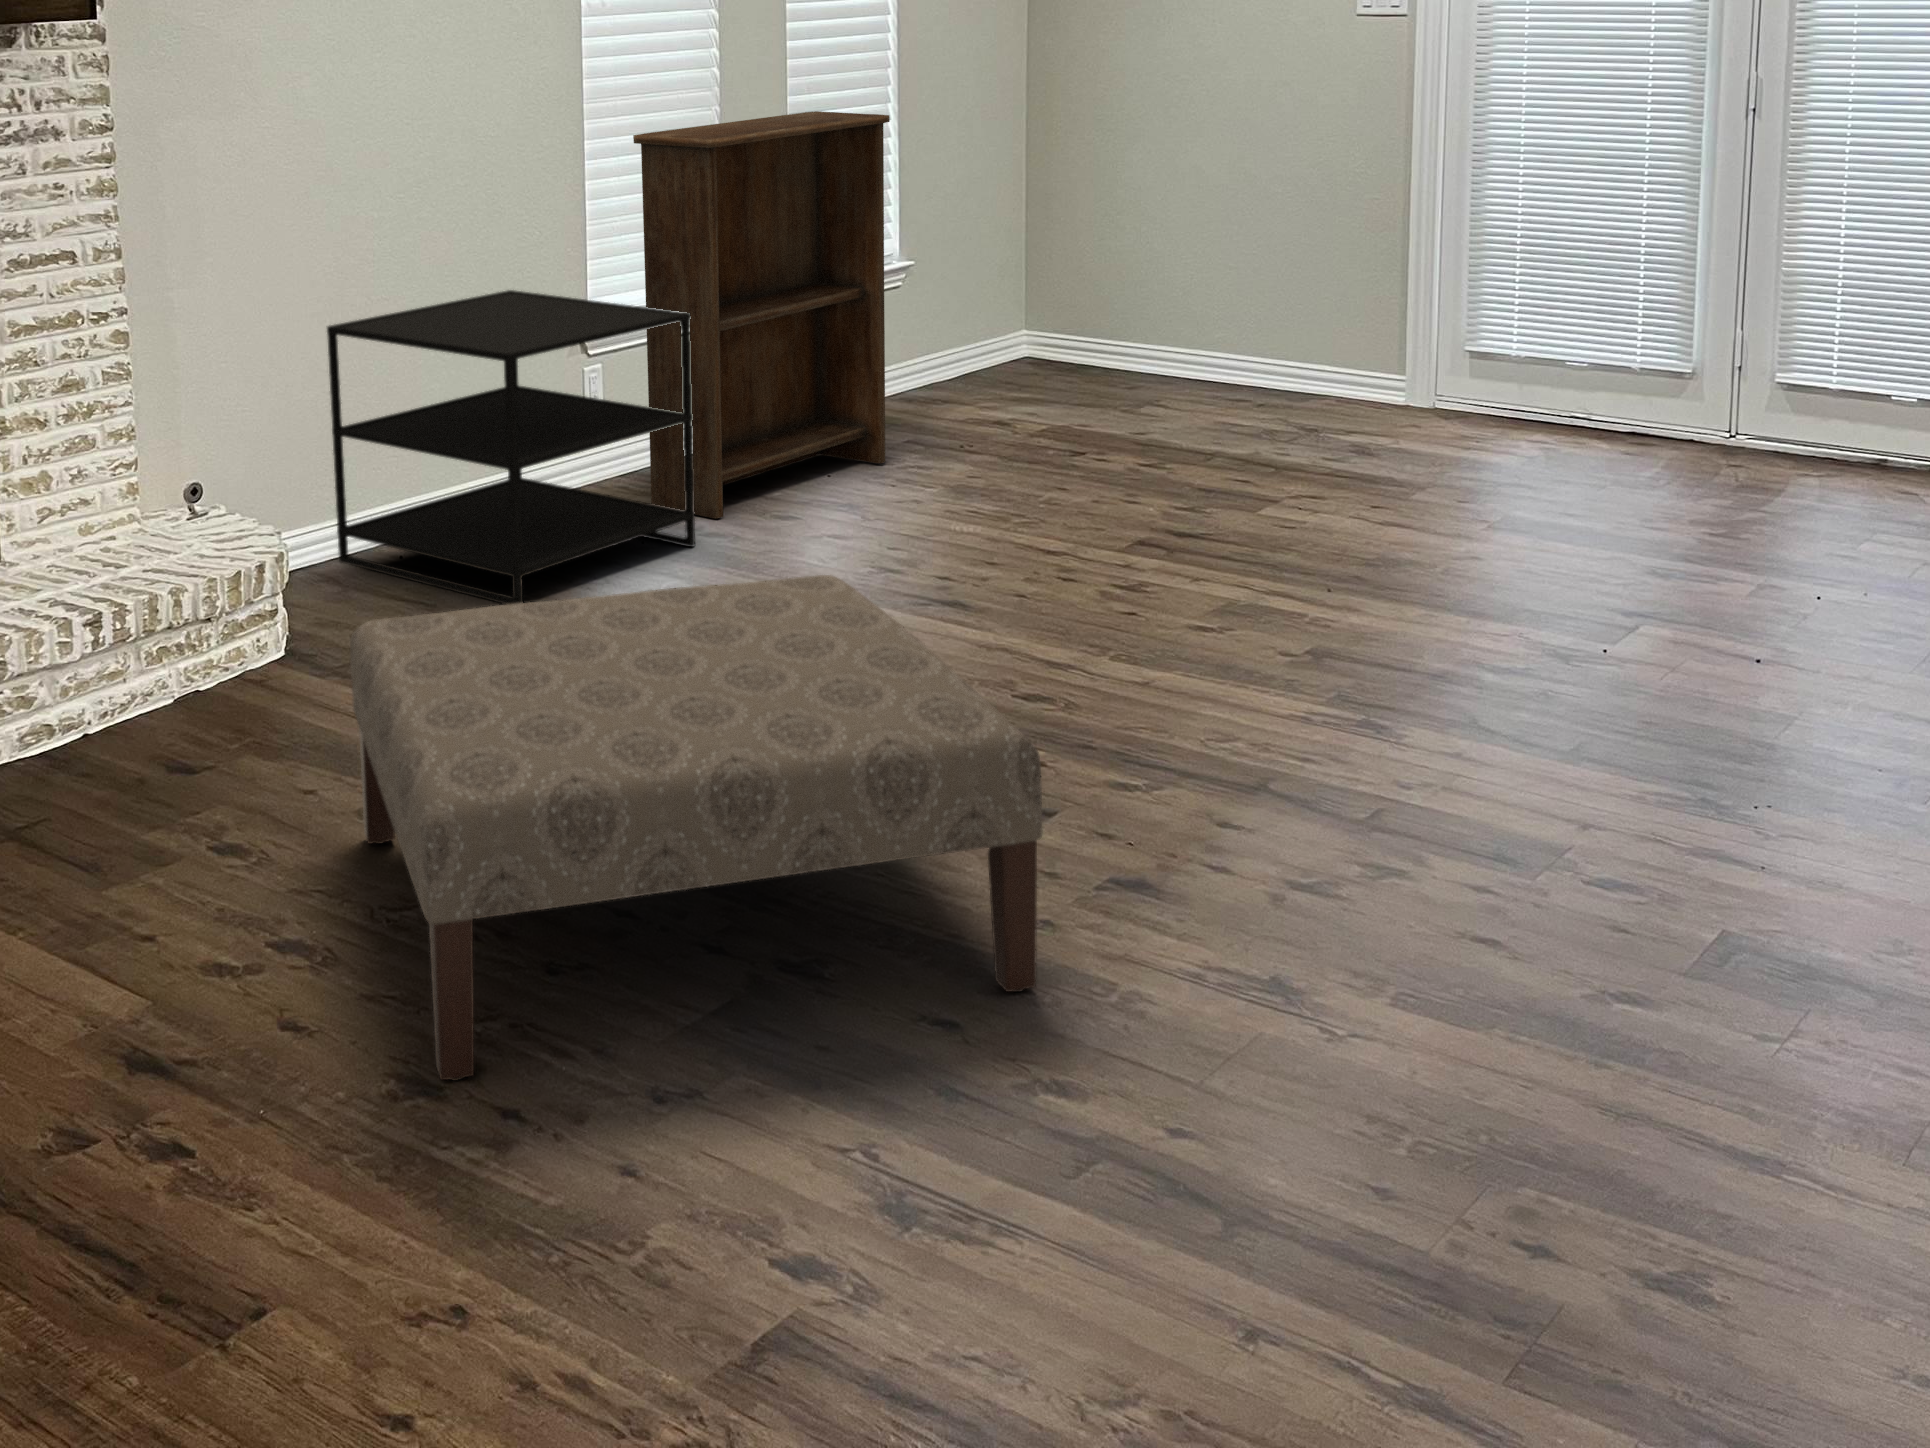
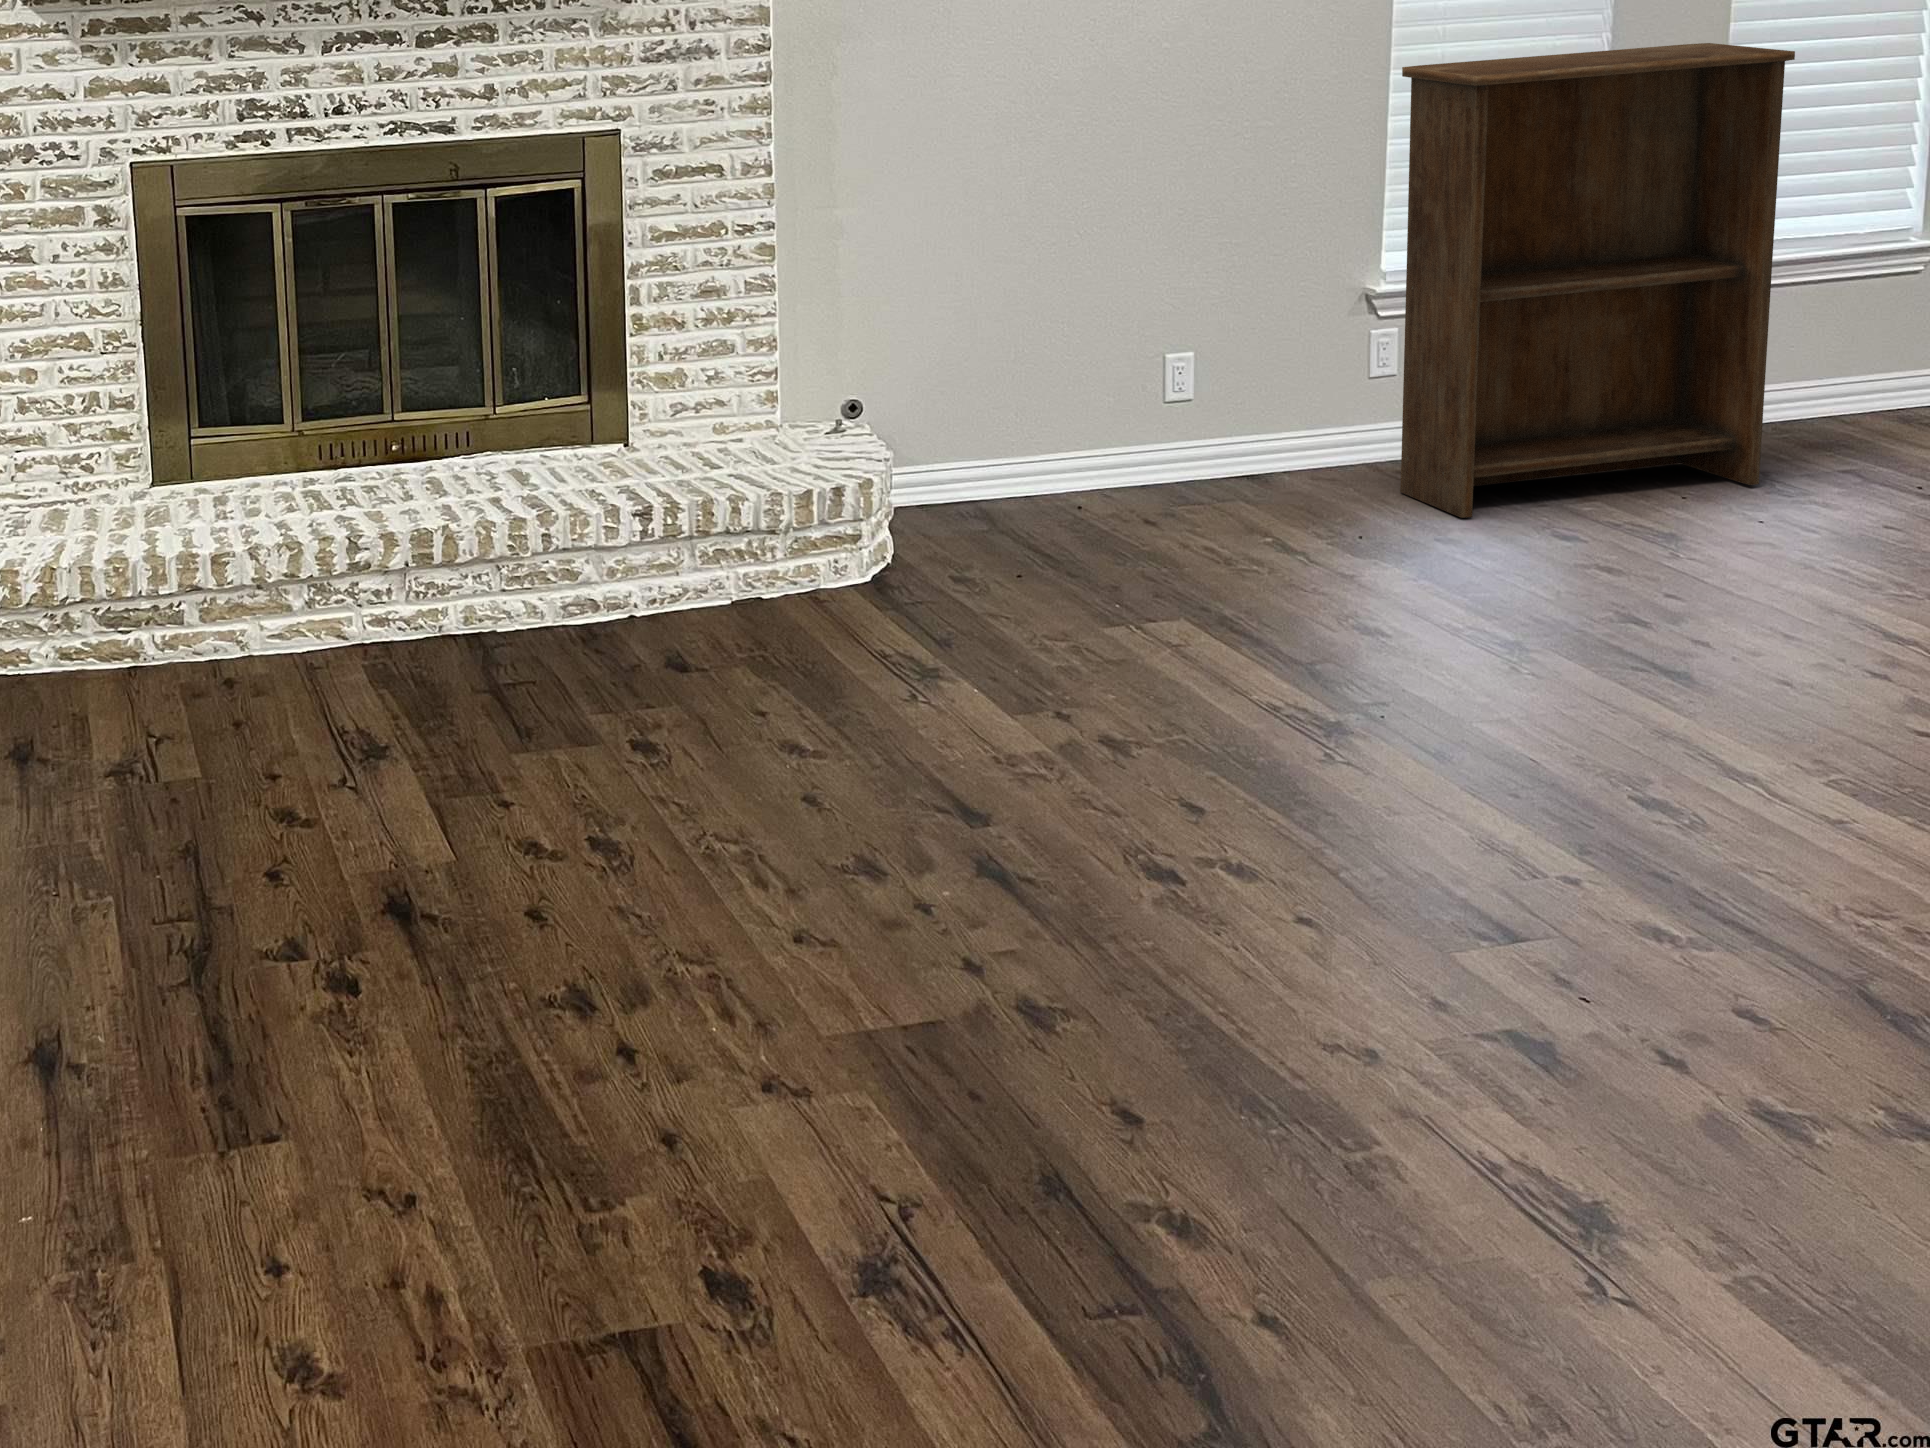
side table: present [327,290,695,605] -> none [1006,233,1411,575]
ottoman: present [350,575,1042,1081] -> none [568,552,1297,1106]

